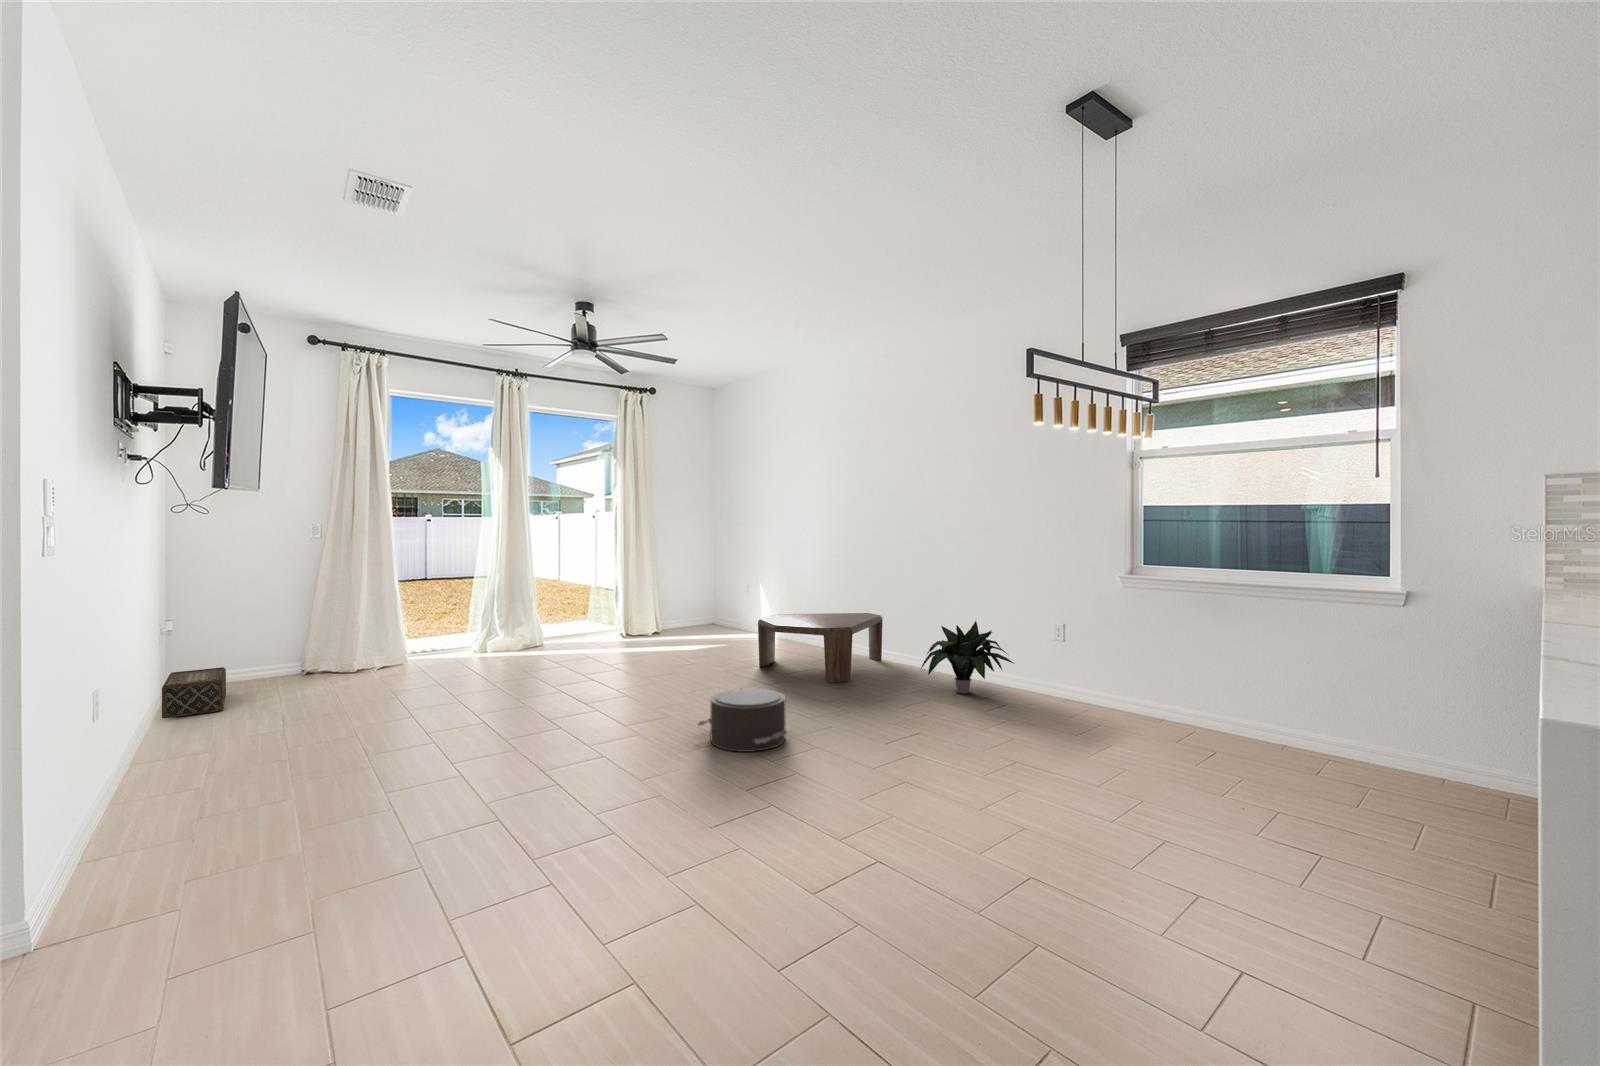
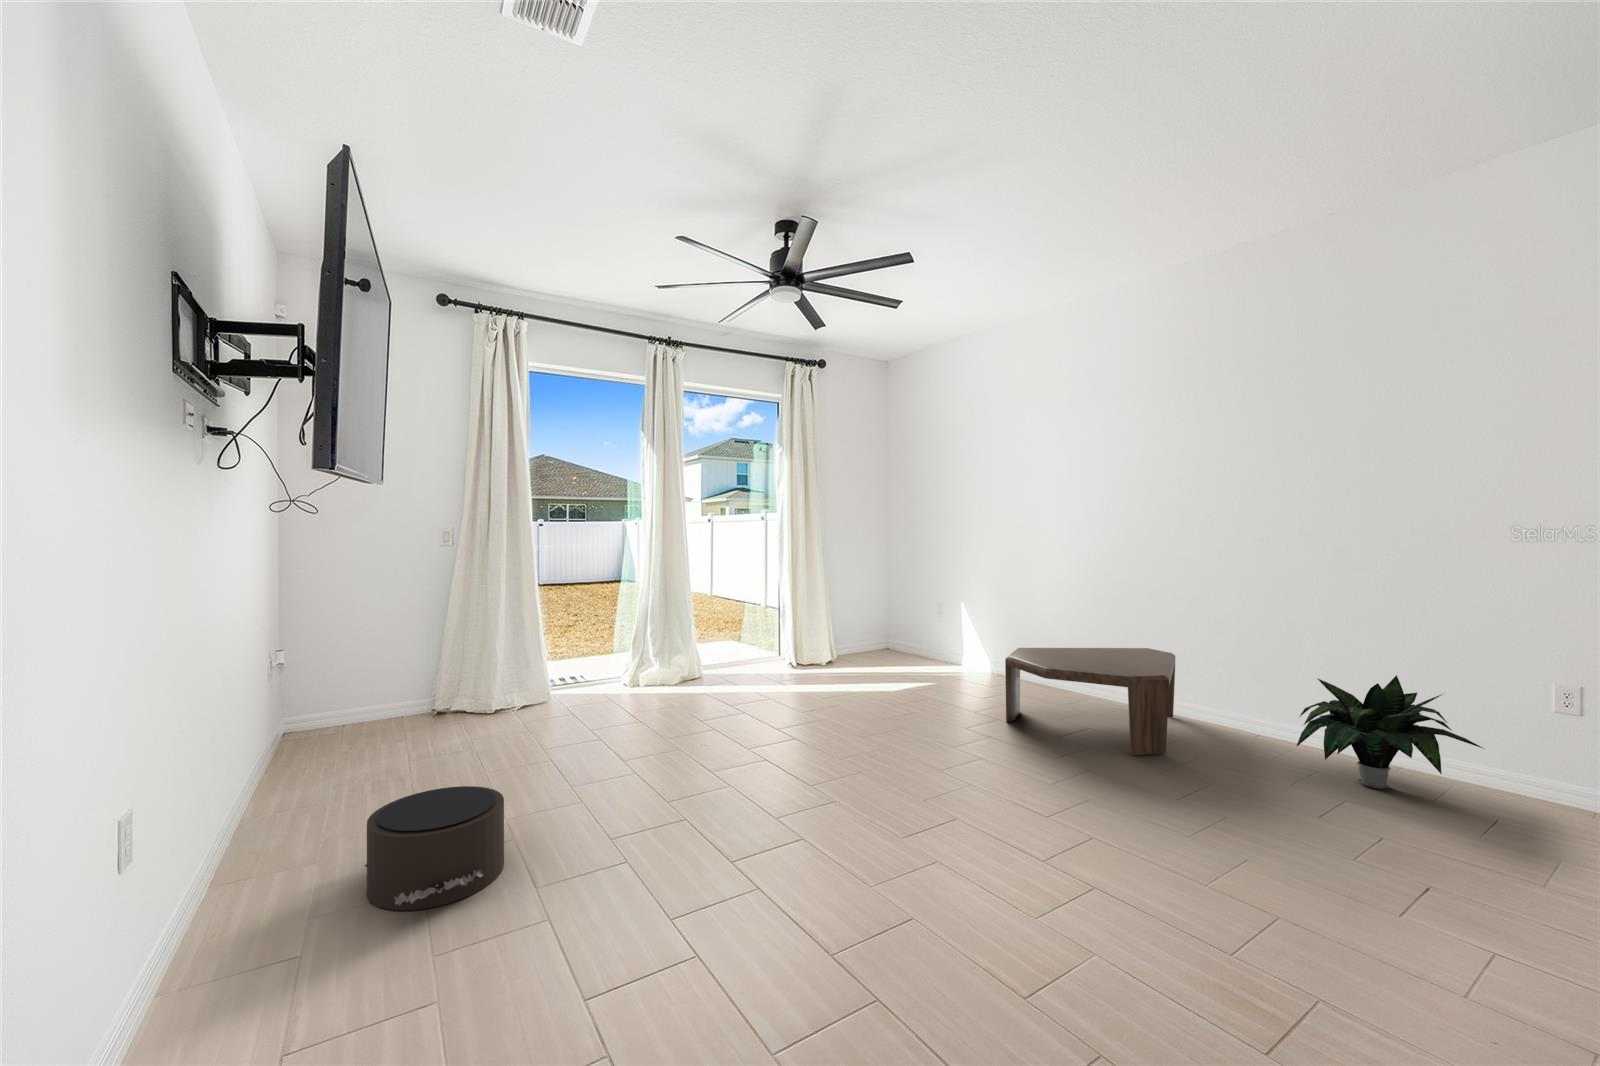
woven basket: present [162,667,226,718] -> none [263,710,343,785]
pouf: present [697,688,787,752] -> present [364,786,504,910]

